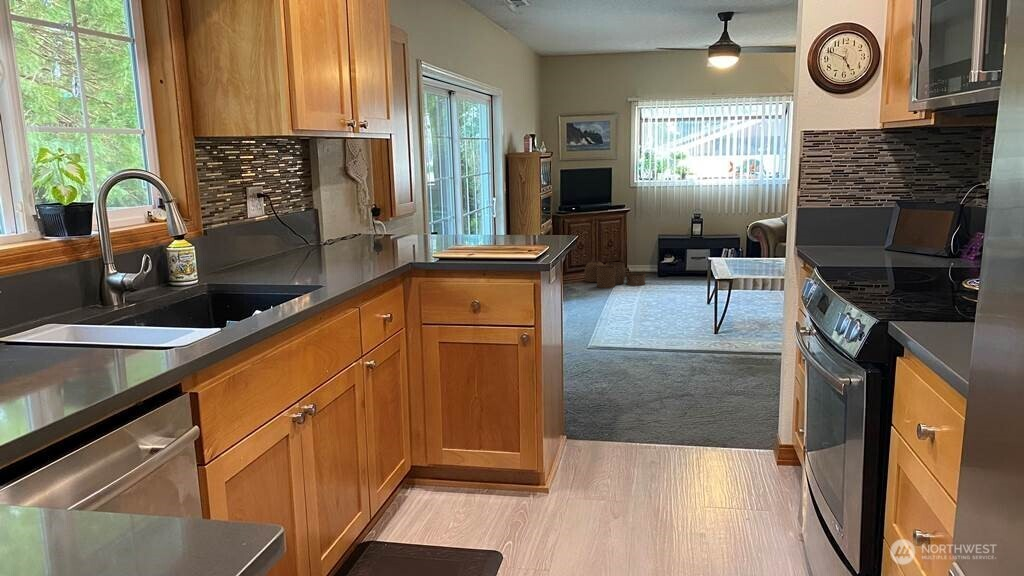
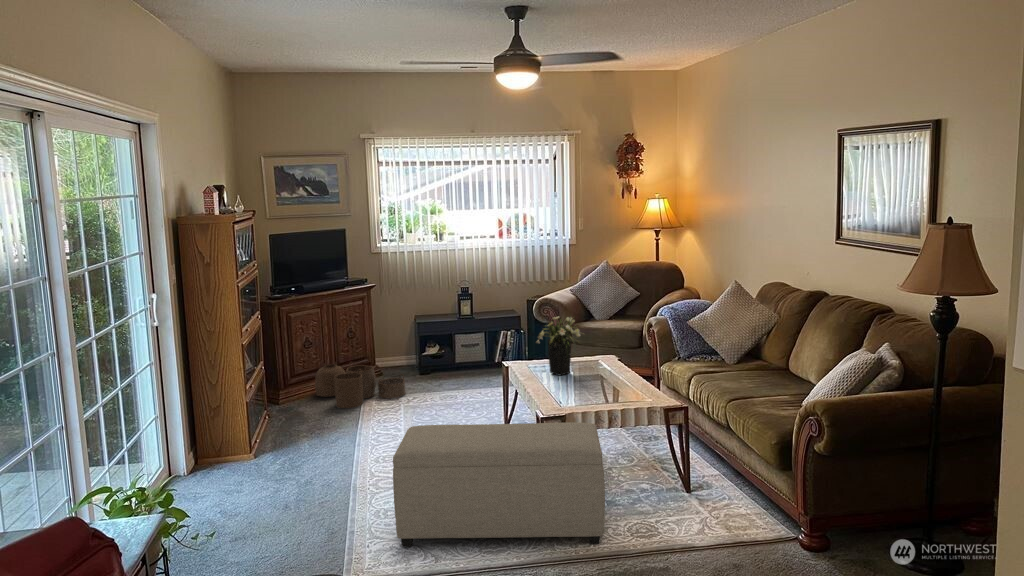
flower arrangement: none [729,224,764,266] -> present [536,315,580,376]
ottoman: none [620,279,752,353] -> present [393,422,605,547]

